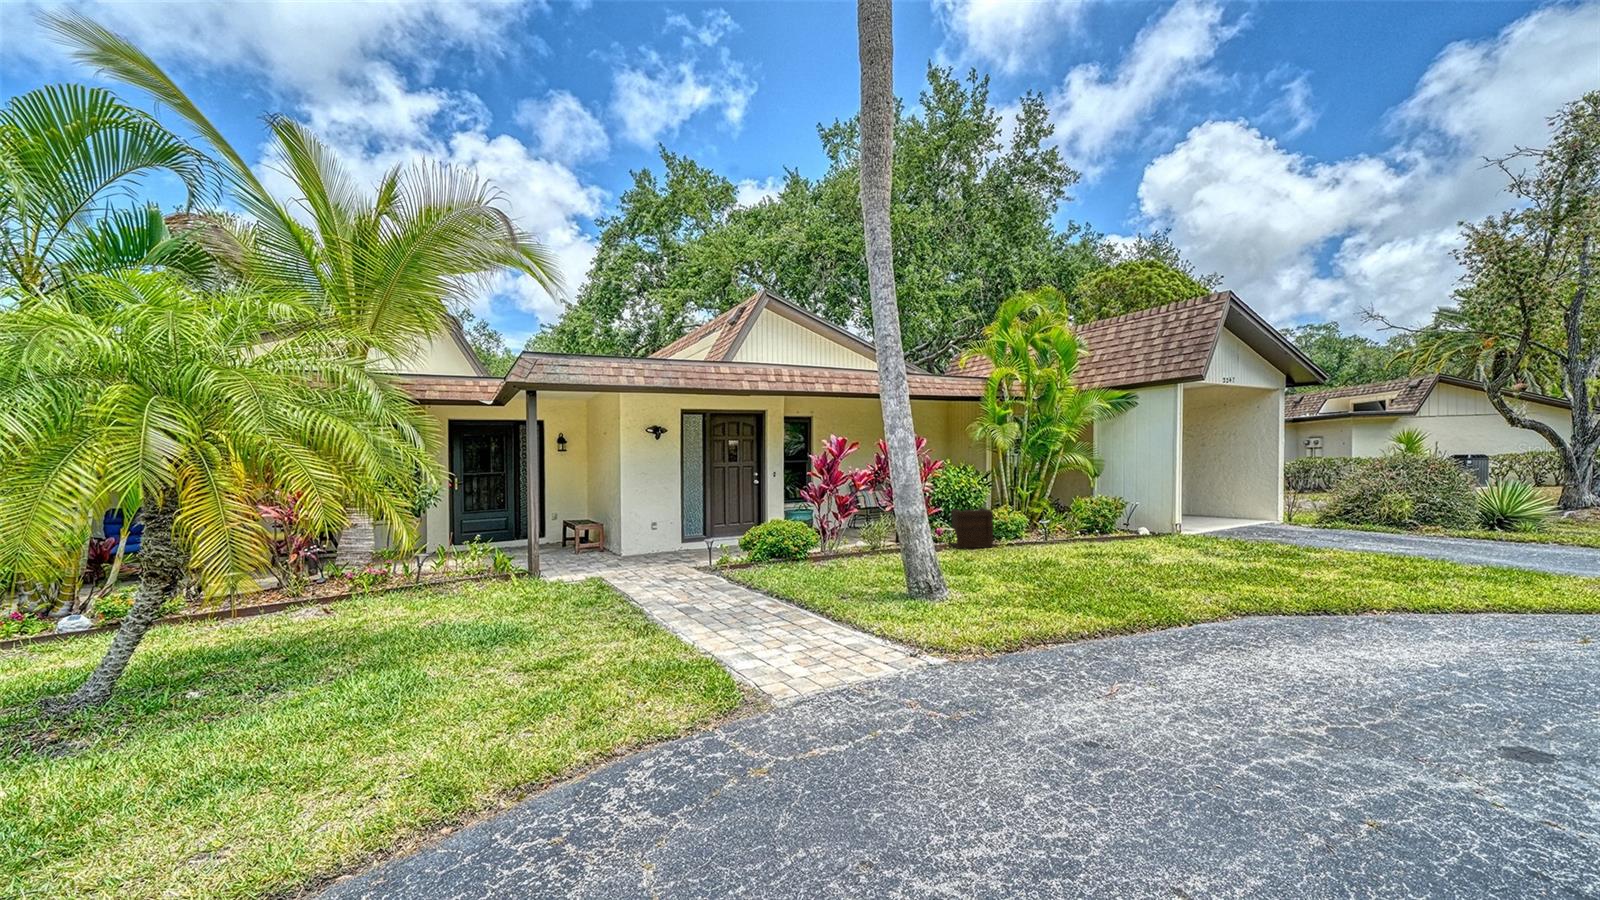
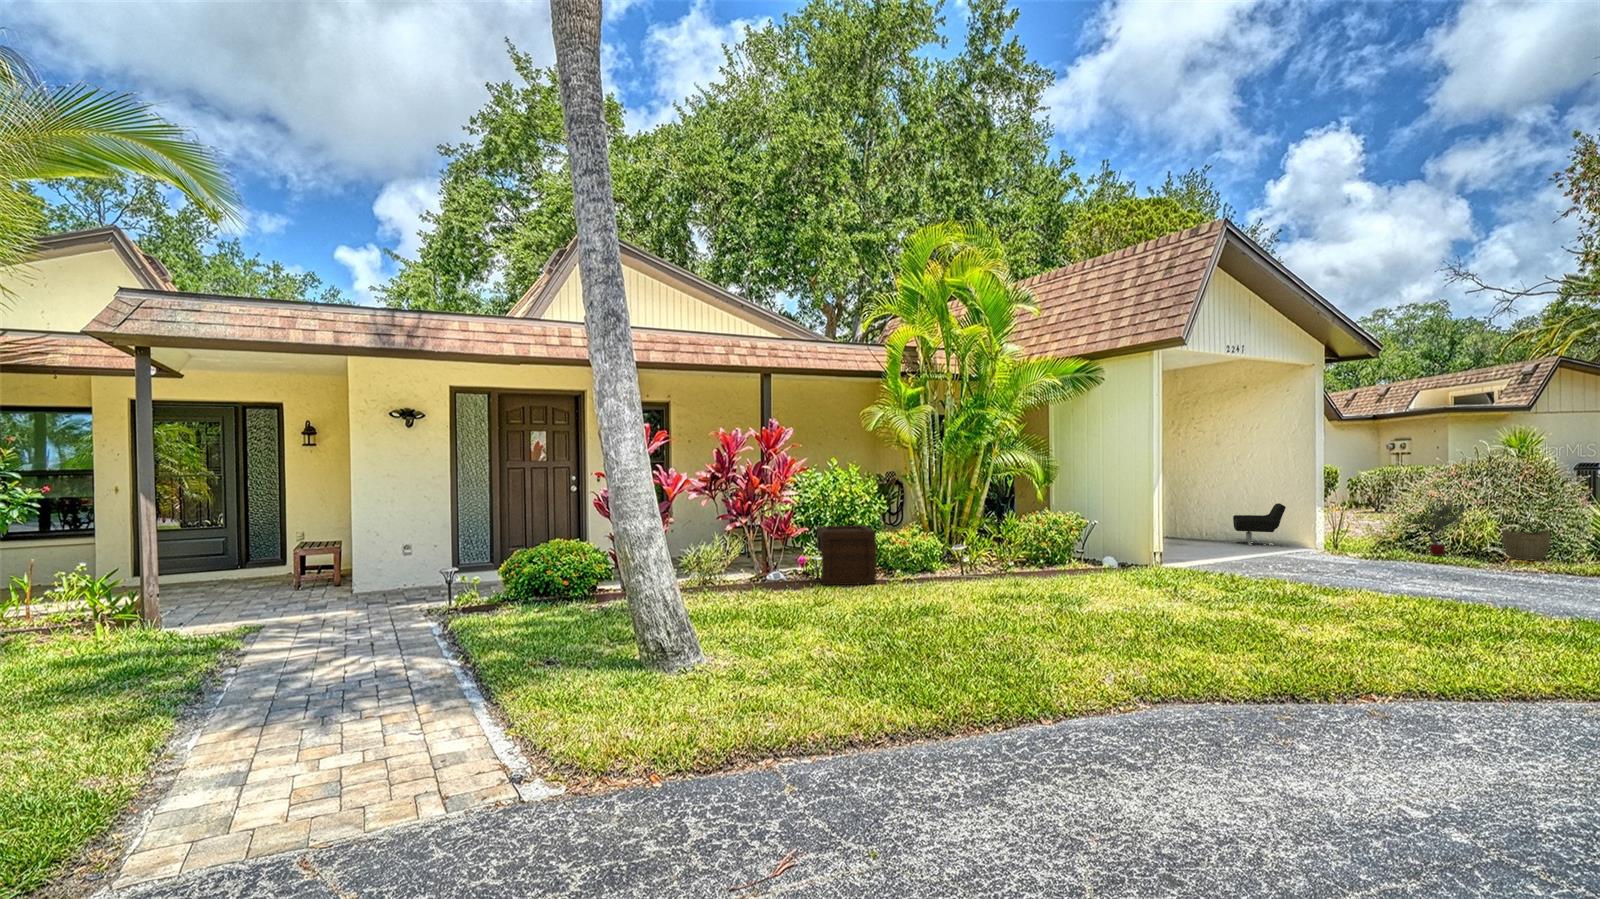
potted tree: none [1348,484,1389,526] -> present [1412,497,1464,556]
lounge chair: none [1210,488,1256,519] -> present [1233,503,1286,545]
woven basket: none [1414,500,1449,529] -> present [1502,521,1551,561]

